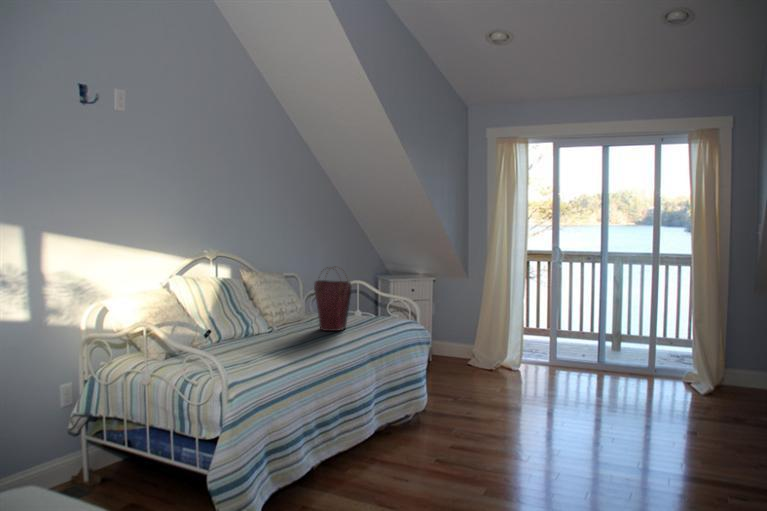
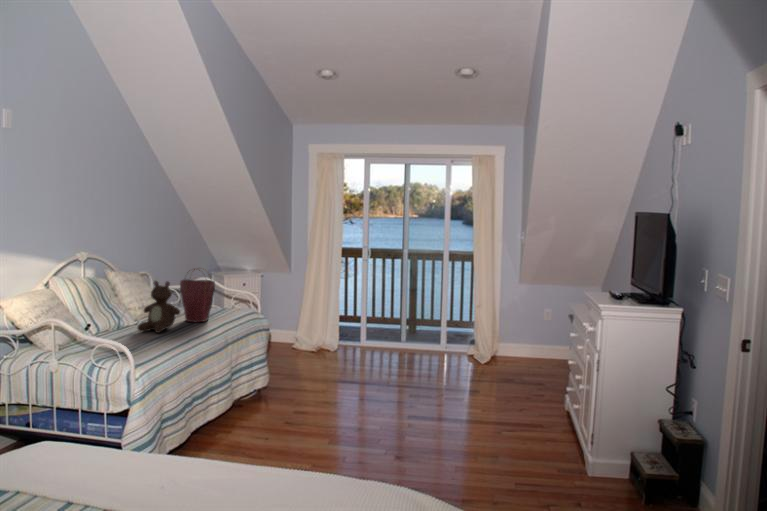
teddy bear: none [260,281,307,342] -> present [138,281,180,333]

